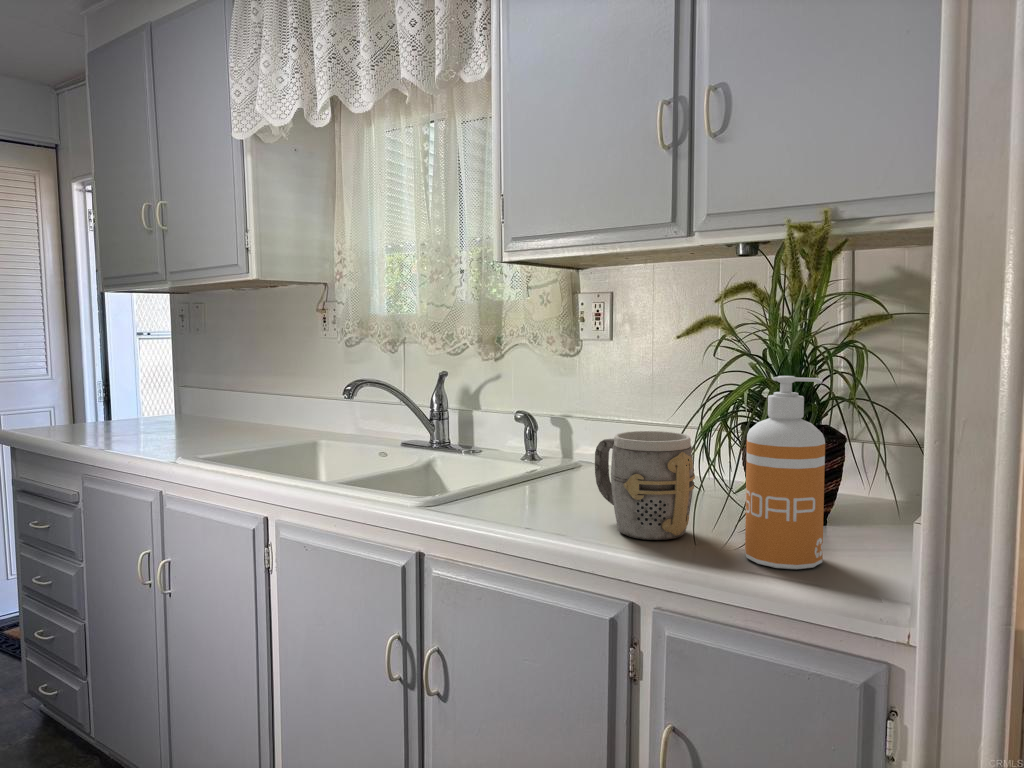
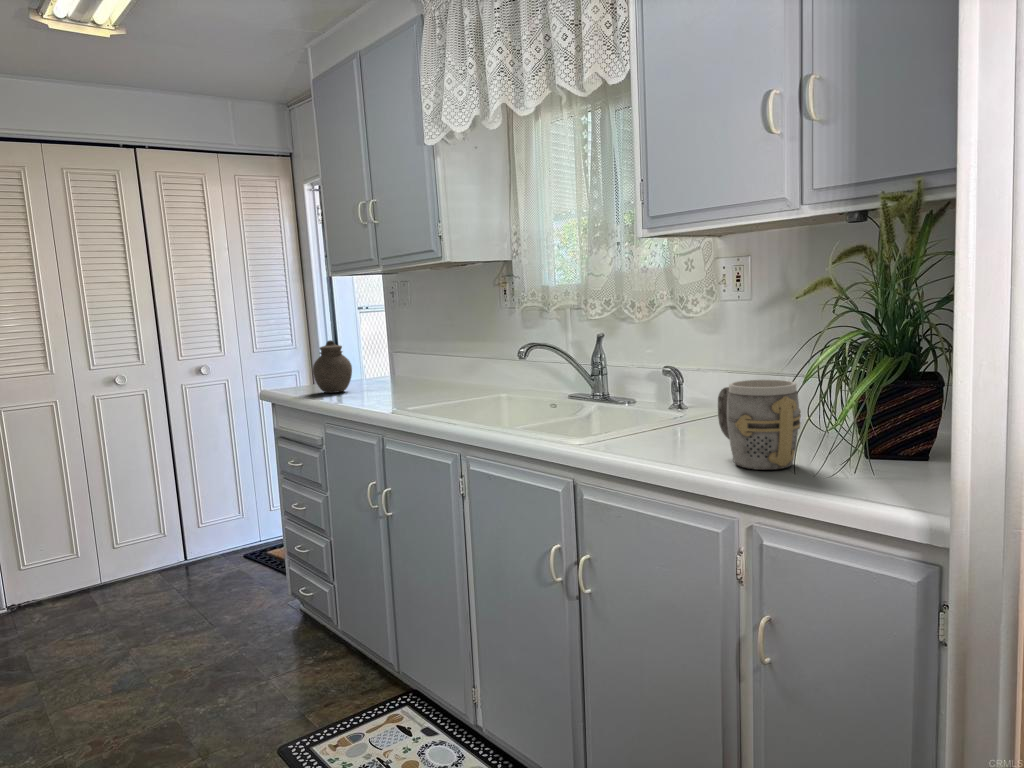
jar: none [71,370,125,436] -> present [313,340,352,393]
soap dispenser: present [745,376,825,569] -> none [837,329,906,493]

